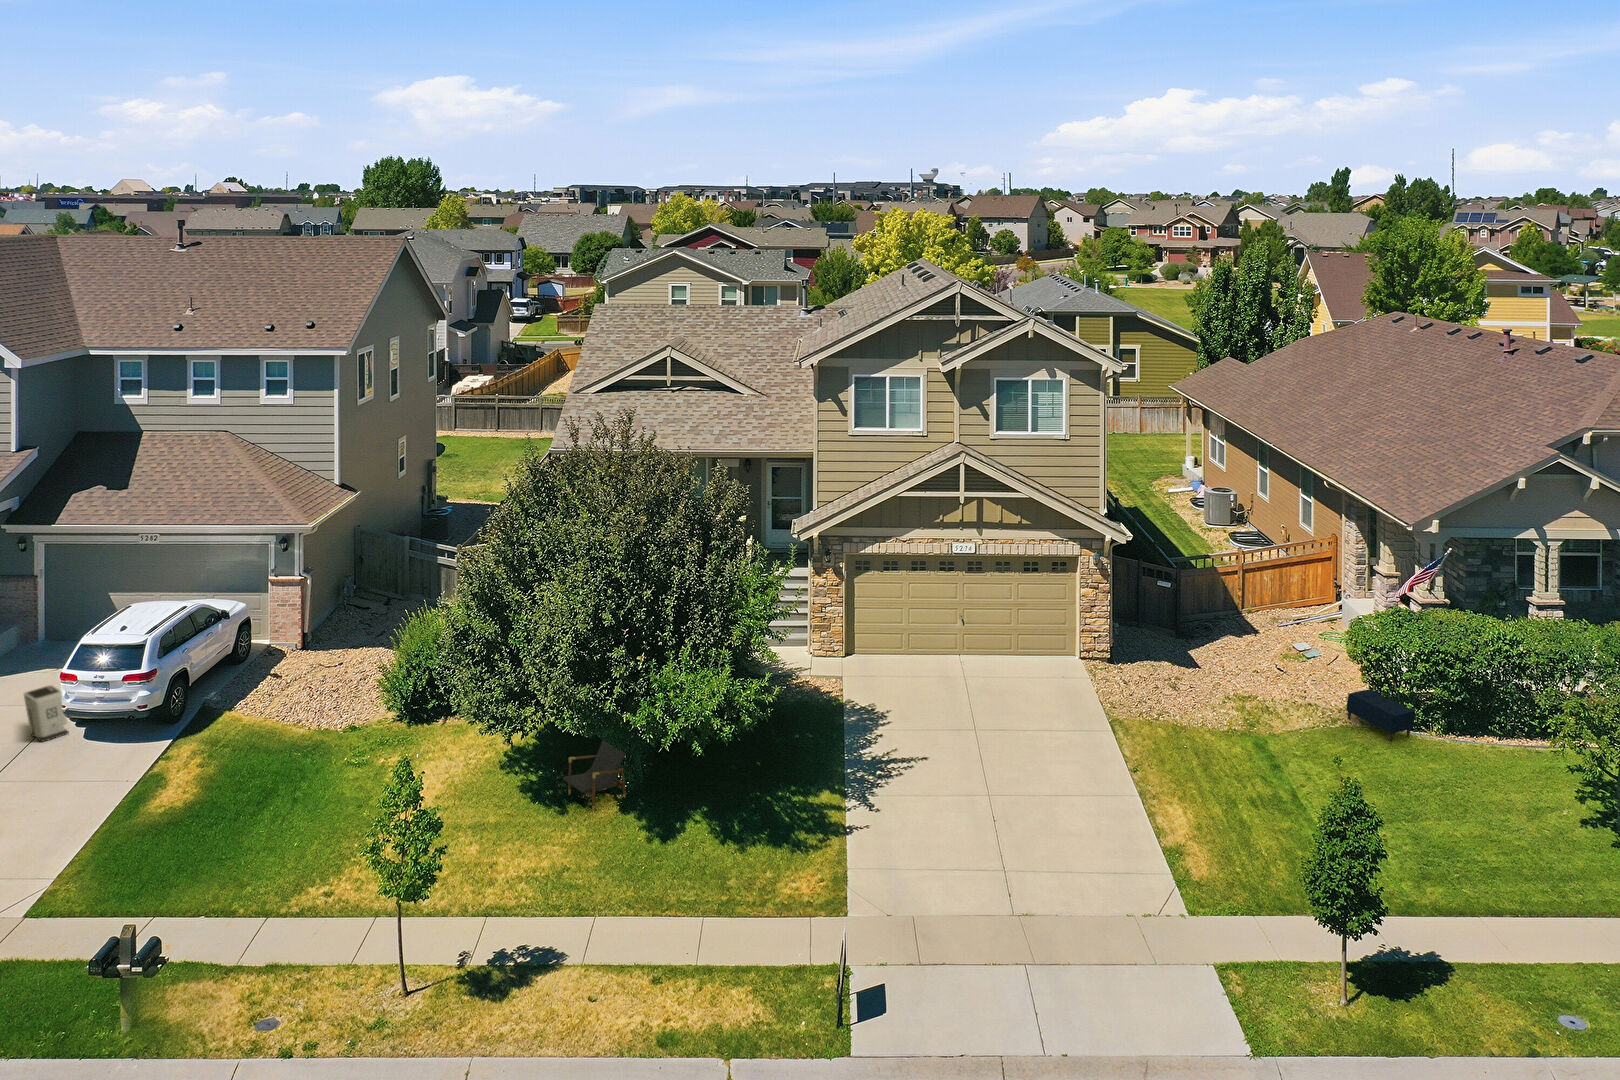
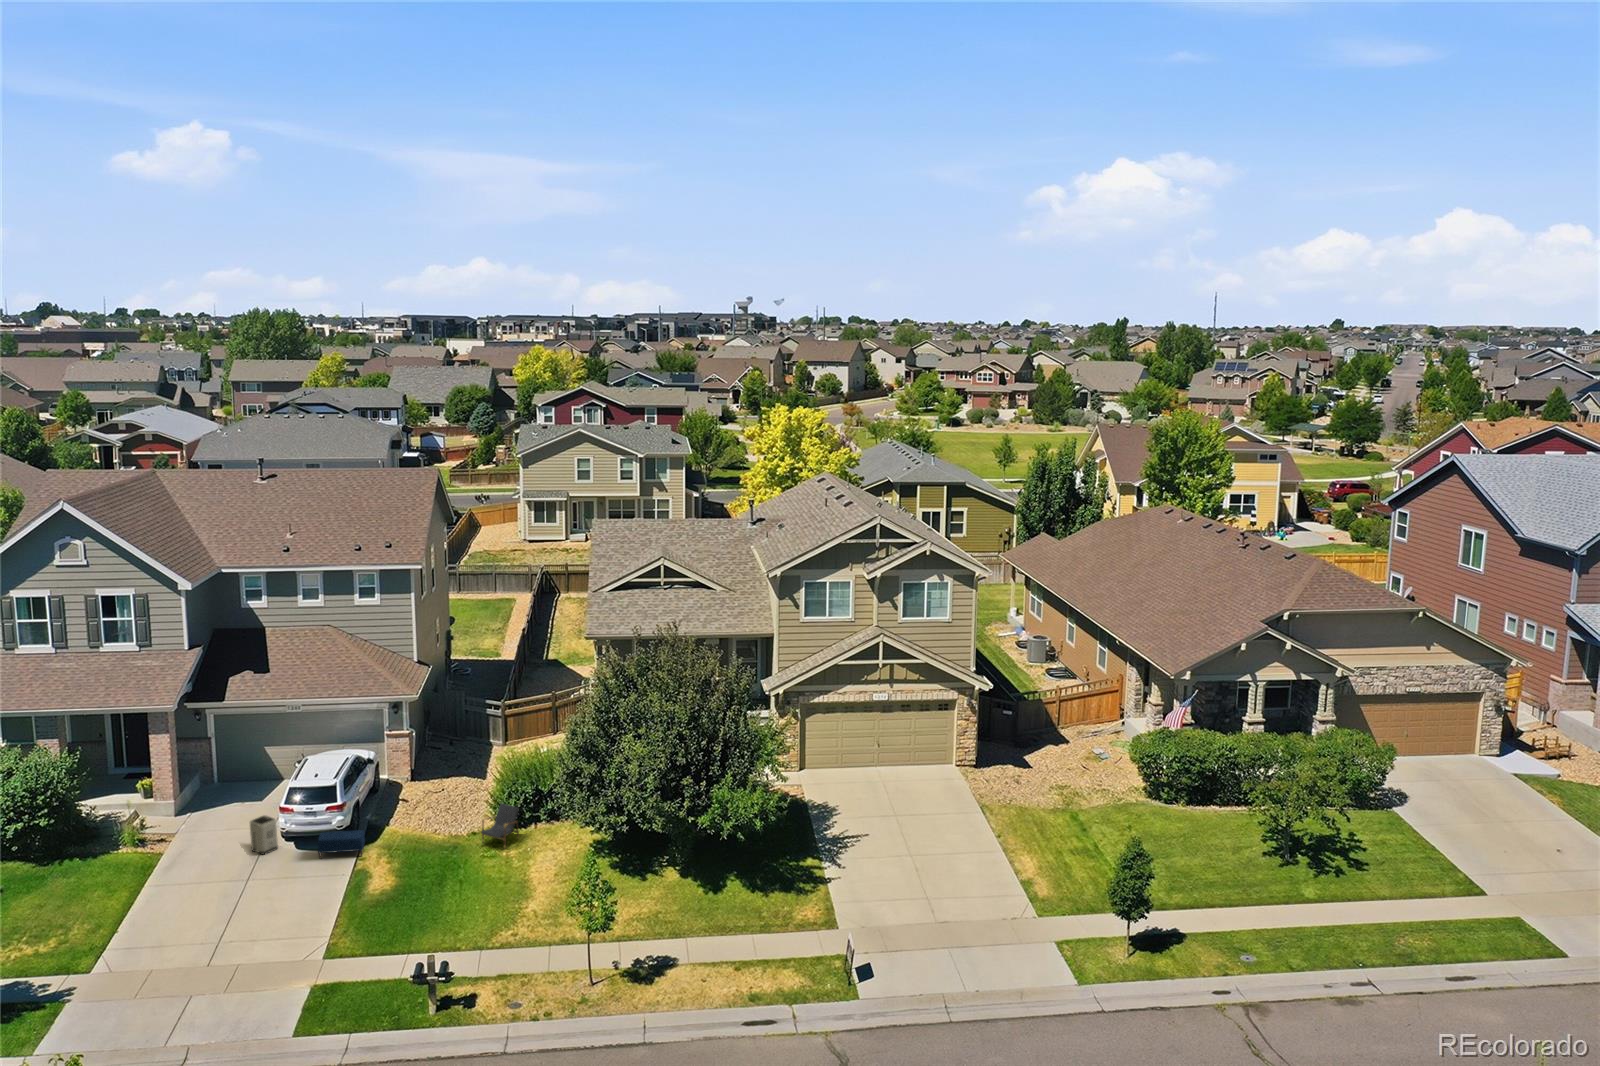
bench: present [1346,689,1415,741] -> present [318,830,365,858]
lounge chair: present [563,740,625,811] -> present [481,803,519,847]

